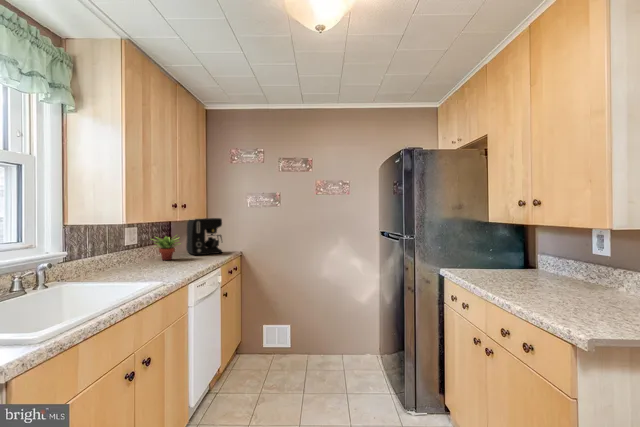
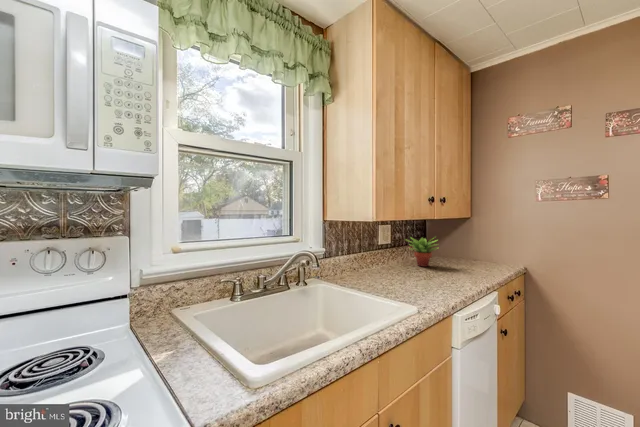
coffee maker: present [186,218,222,255] -> none [445,217,494,265]

